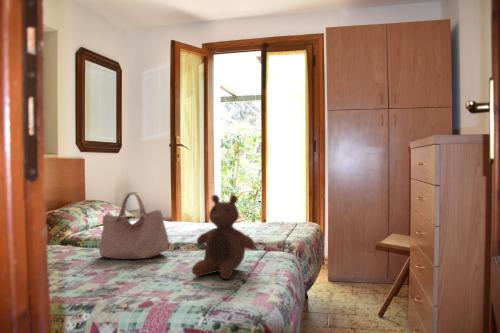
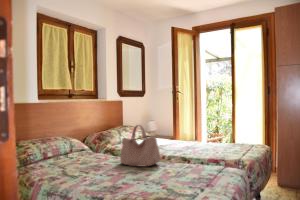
stuffed bear: present [192,195,254,279] -> none [168,129,211,188]

